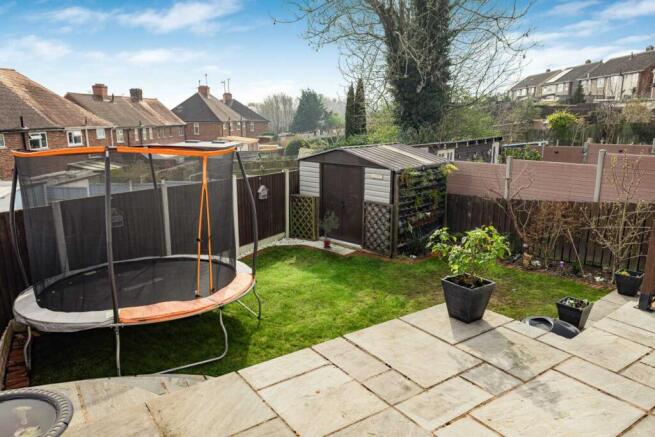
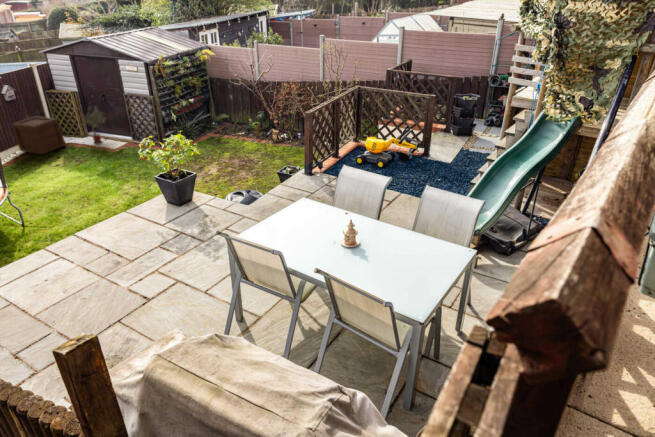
wooden crate: none [258,216,298,252] -> present [11,116,65,155]

